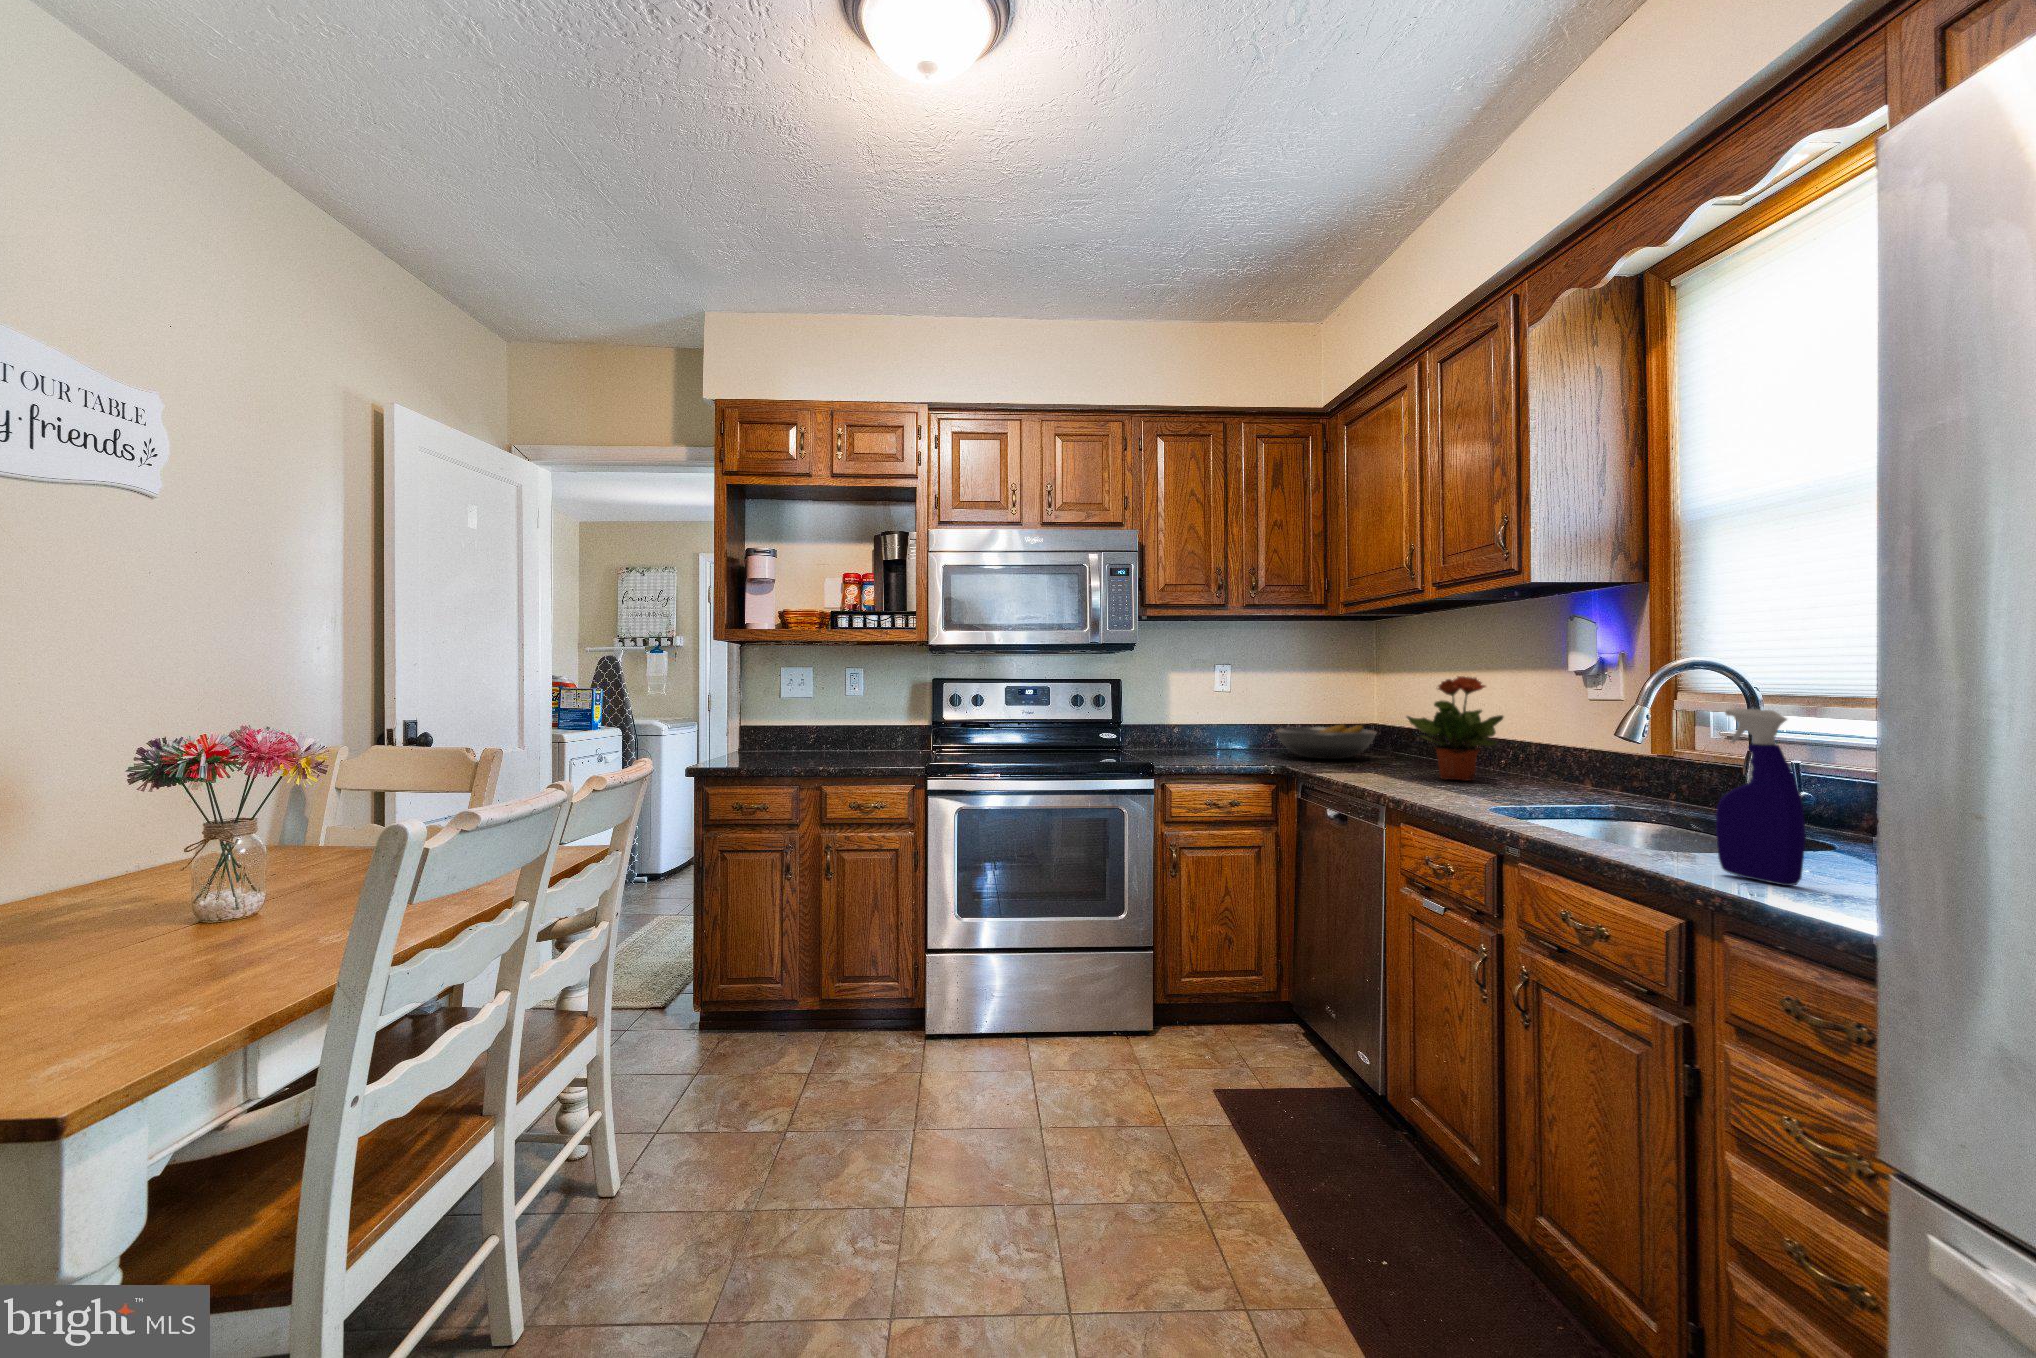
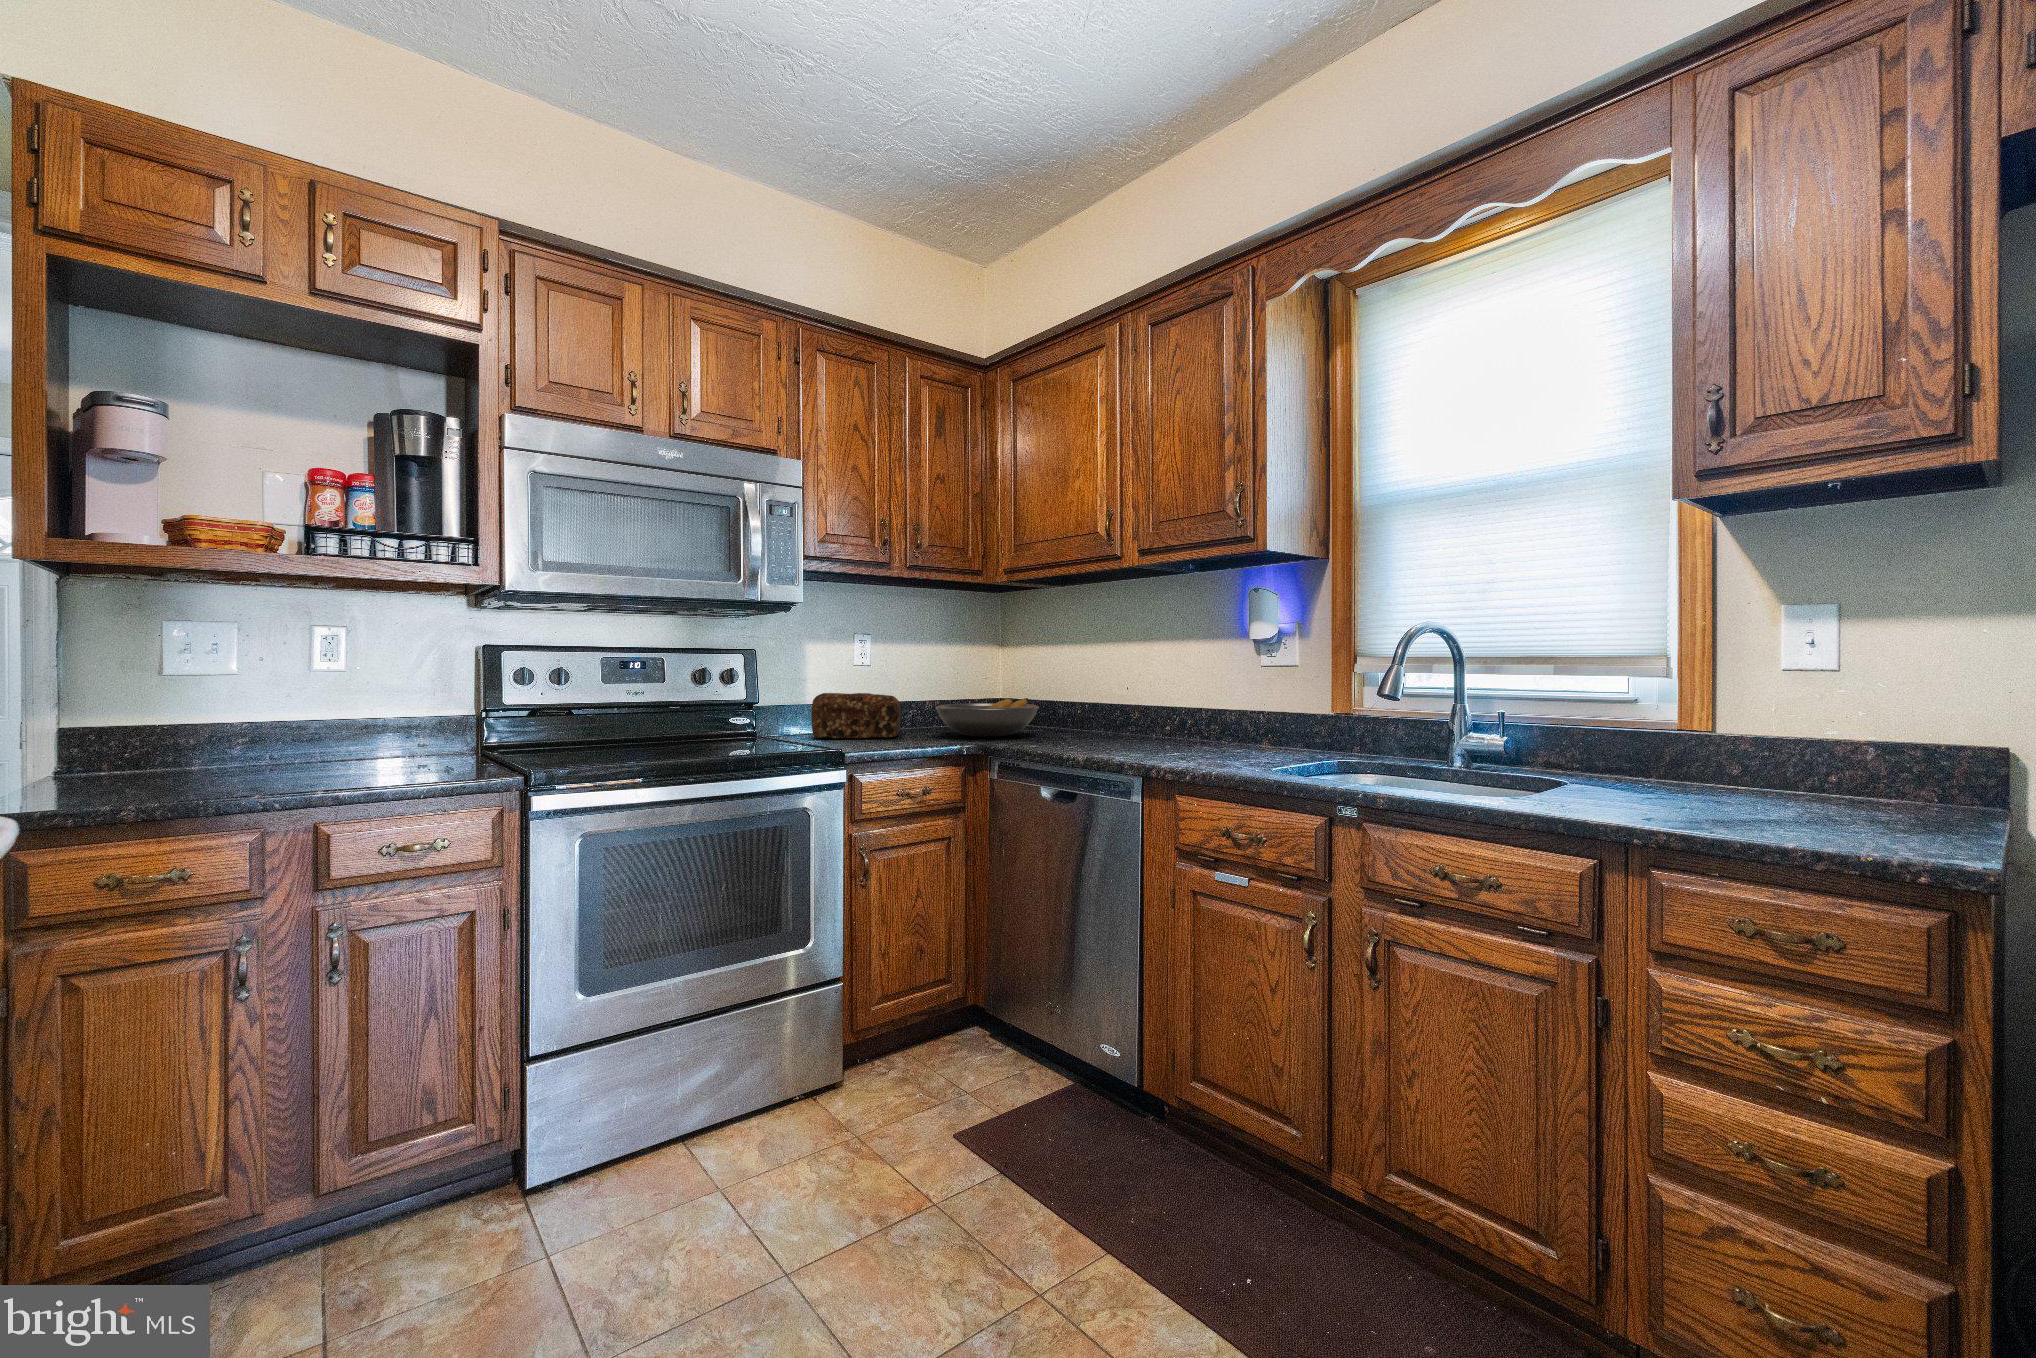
potted plant: present [1407,676,1503,781] -> none [1110,644,1203,749]
spray bottle: present [1716,709,1806,886] -> none [1602,657,1691,816]
bread loaf: none [1171,714,1251,754] -> present [811,693,901,739]

